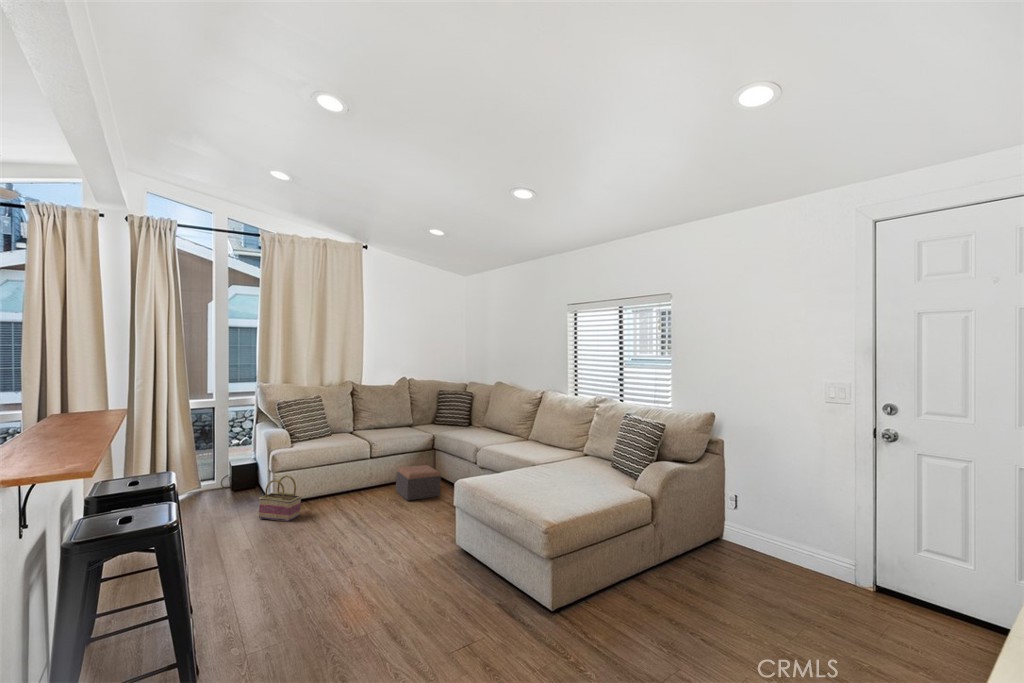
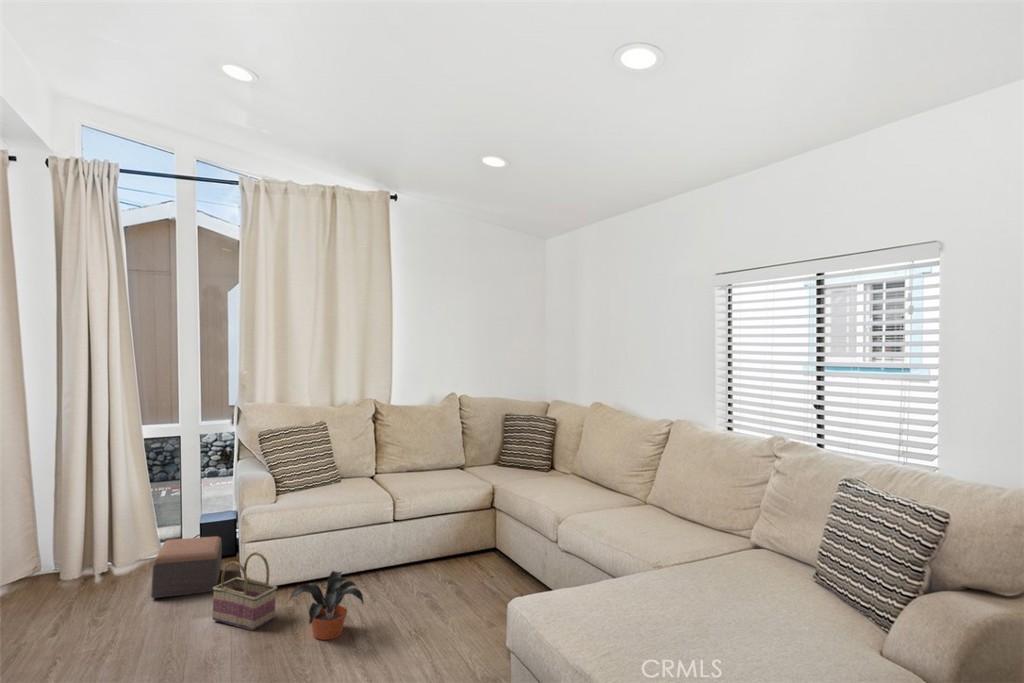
footstool: present [396,465,441,500] -> present [151,536,222,598]
potted plant: none [315,484,361,523] -> present [289,571,363,640]

